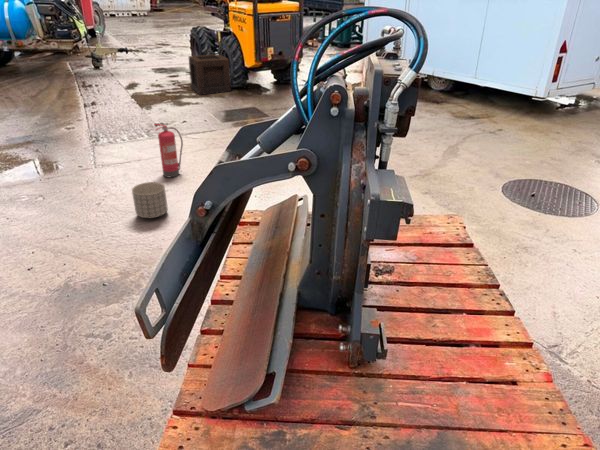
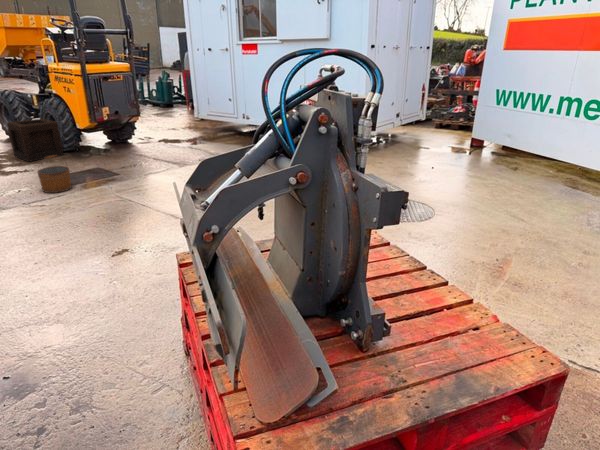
bucket: none [195,92,223,128] -> present [38,155,71,193]
fire extinguisher: present [155,124,183,177] -> none [12,192,48,248]
planter: present [132,182,168,218] -> none [10,252,55,293]

